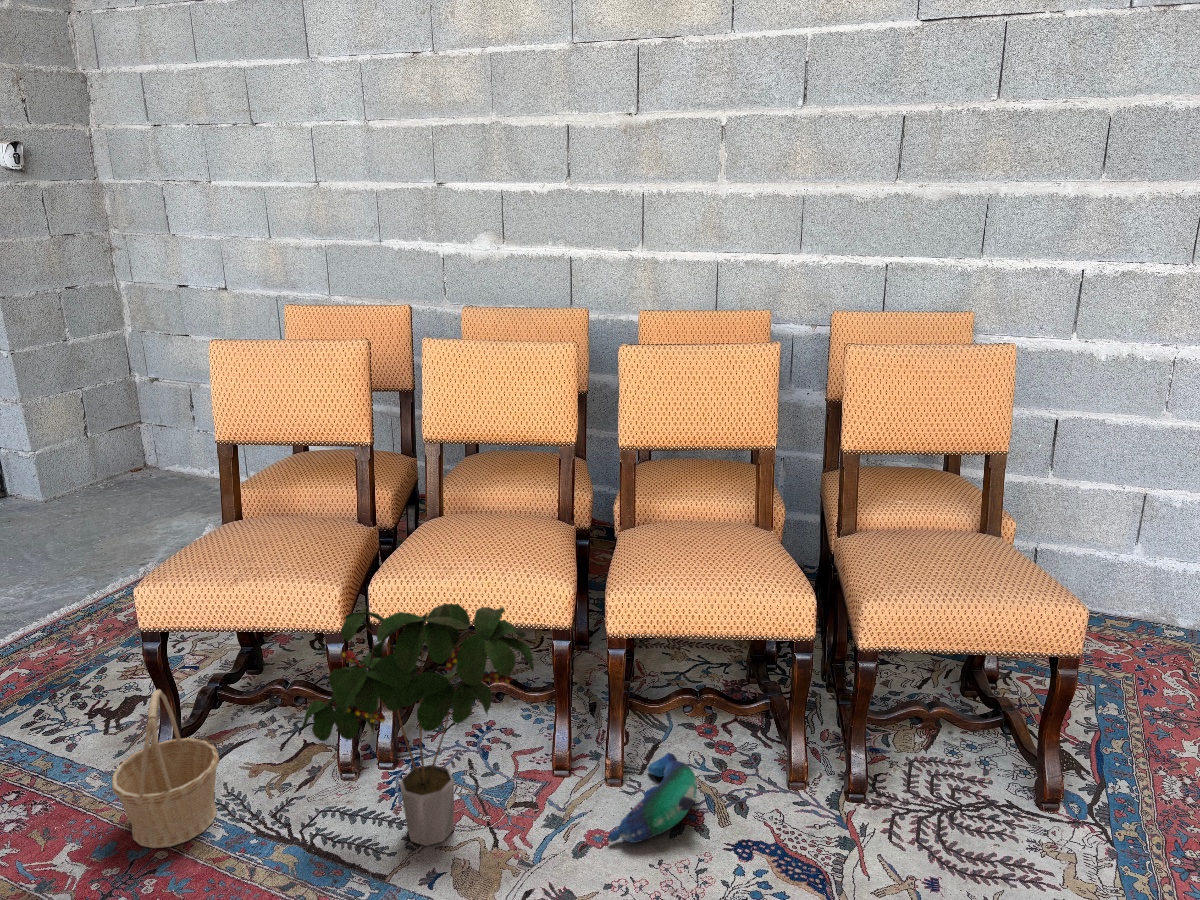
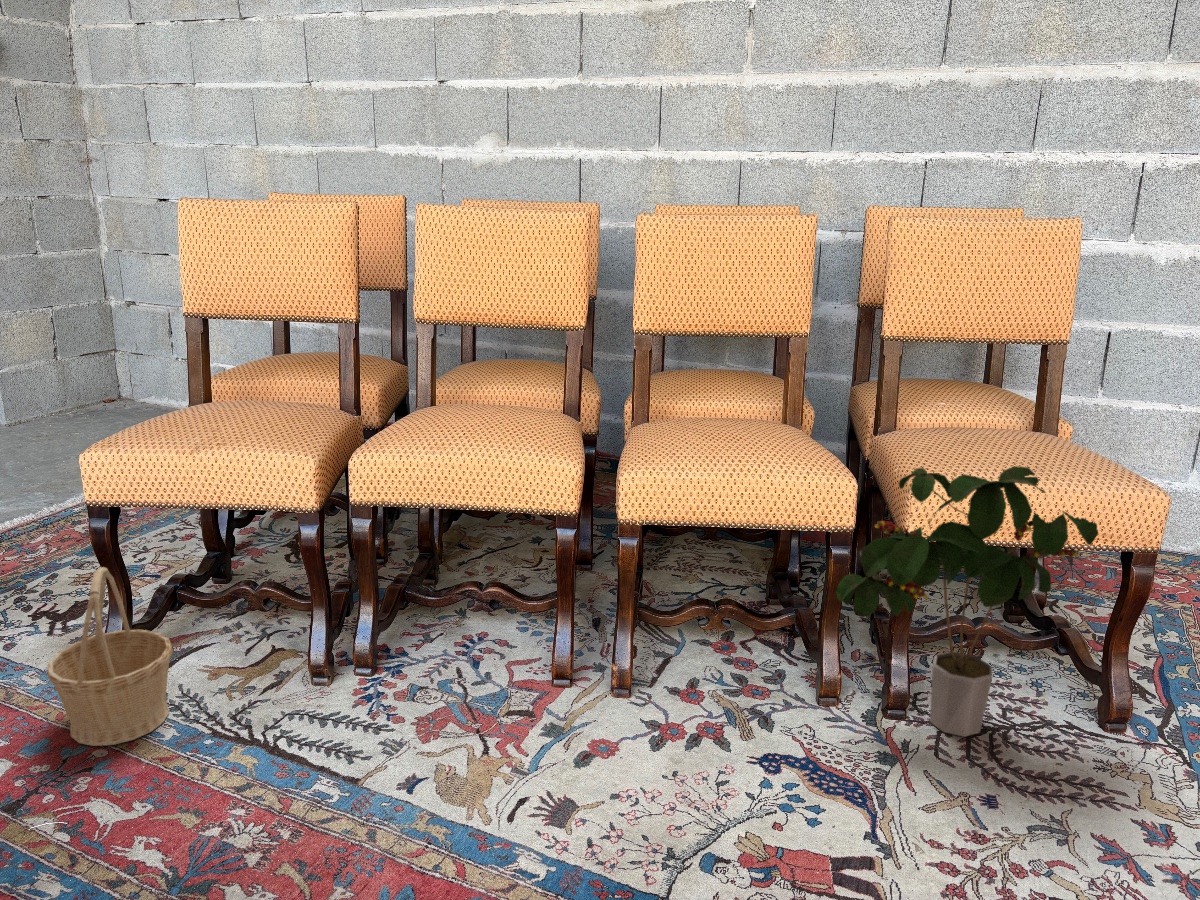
potted plant: present [302,604,534,846] -> present [836,466,1098,737]
plush toy: present [607,753,697,843] -> none [614,664,716,752]

